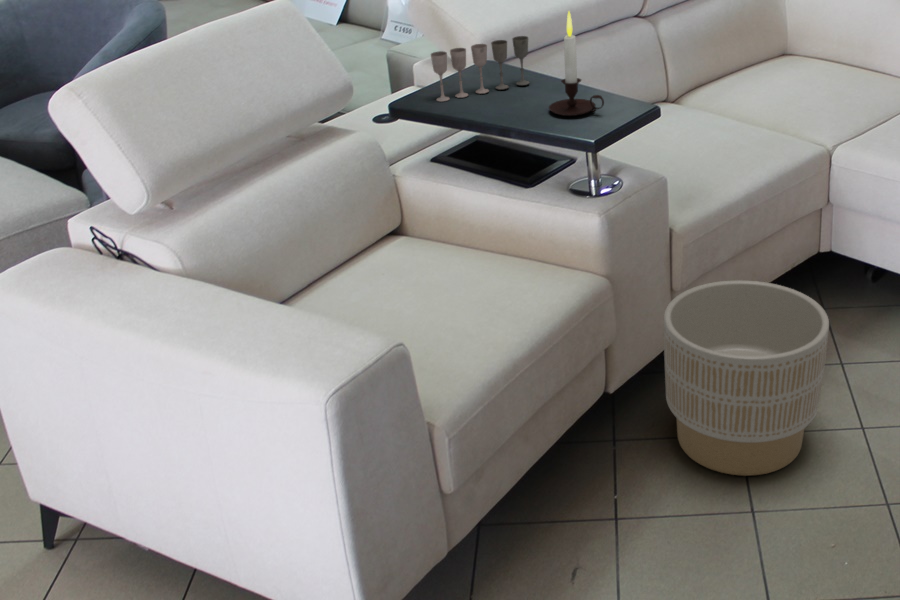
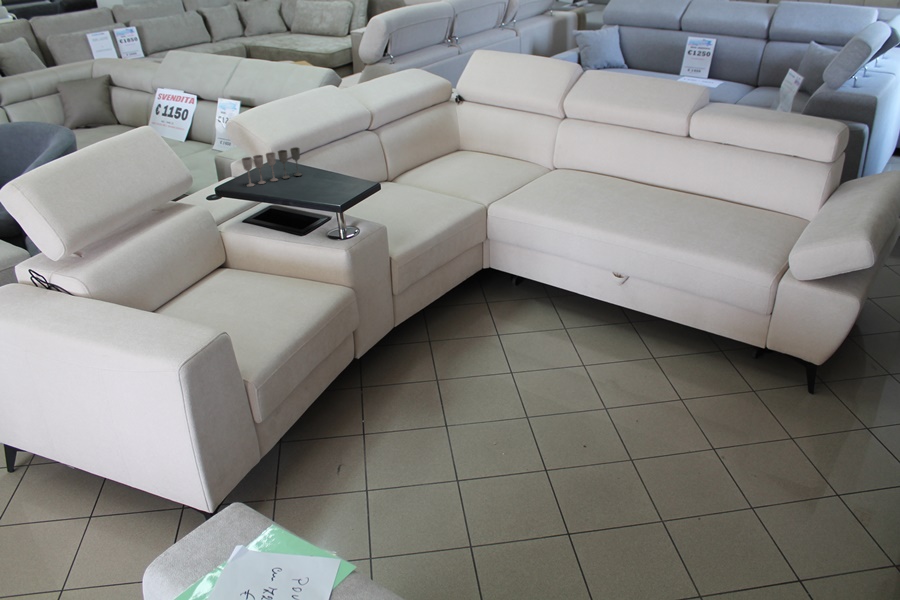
candle: present [549,12,604,116] -> none [313,135,344,193]
planter: present [664,280,829,476] -> none [386,282,474,390]

